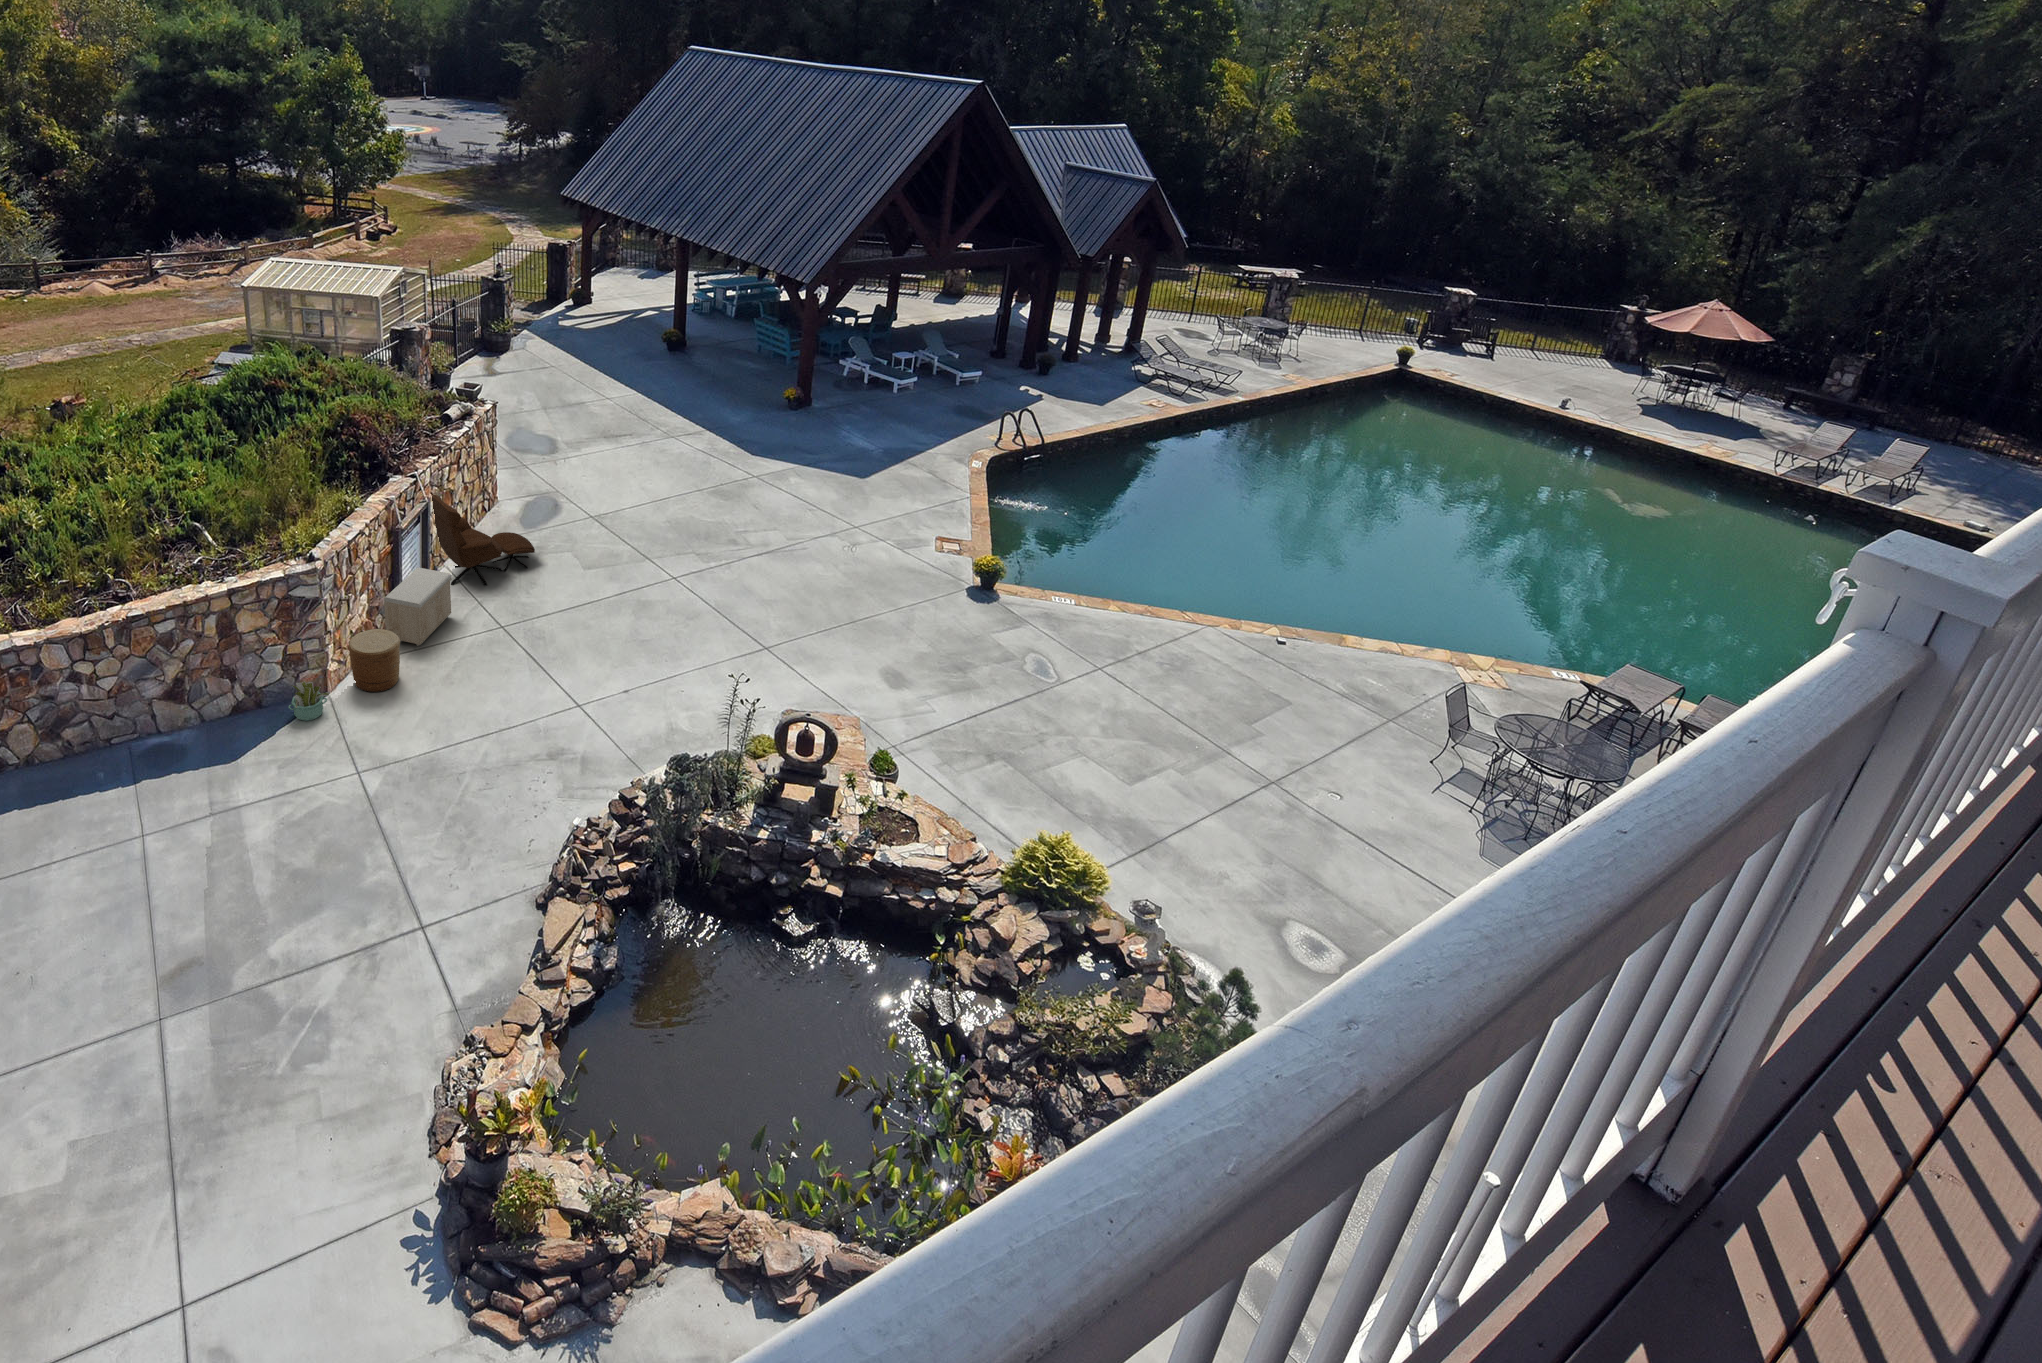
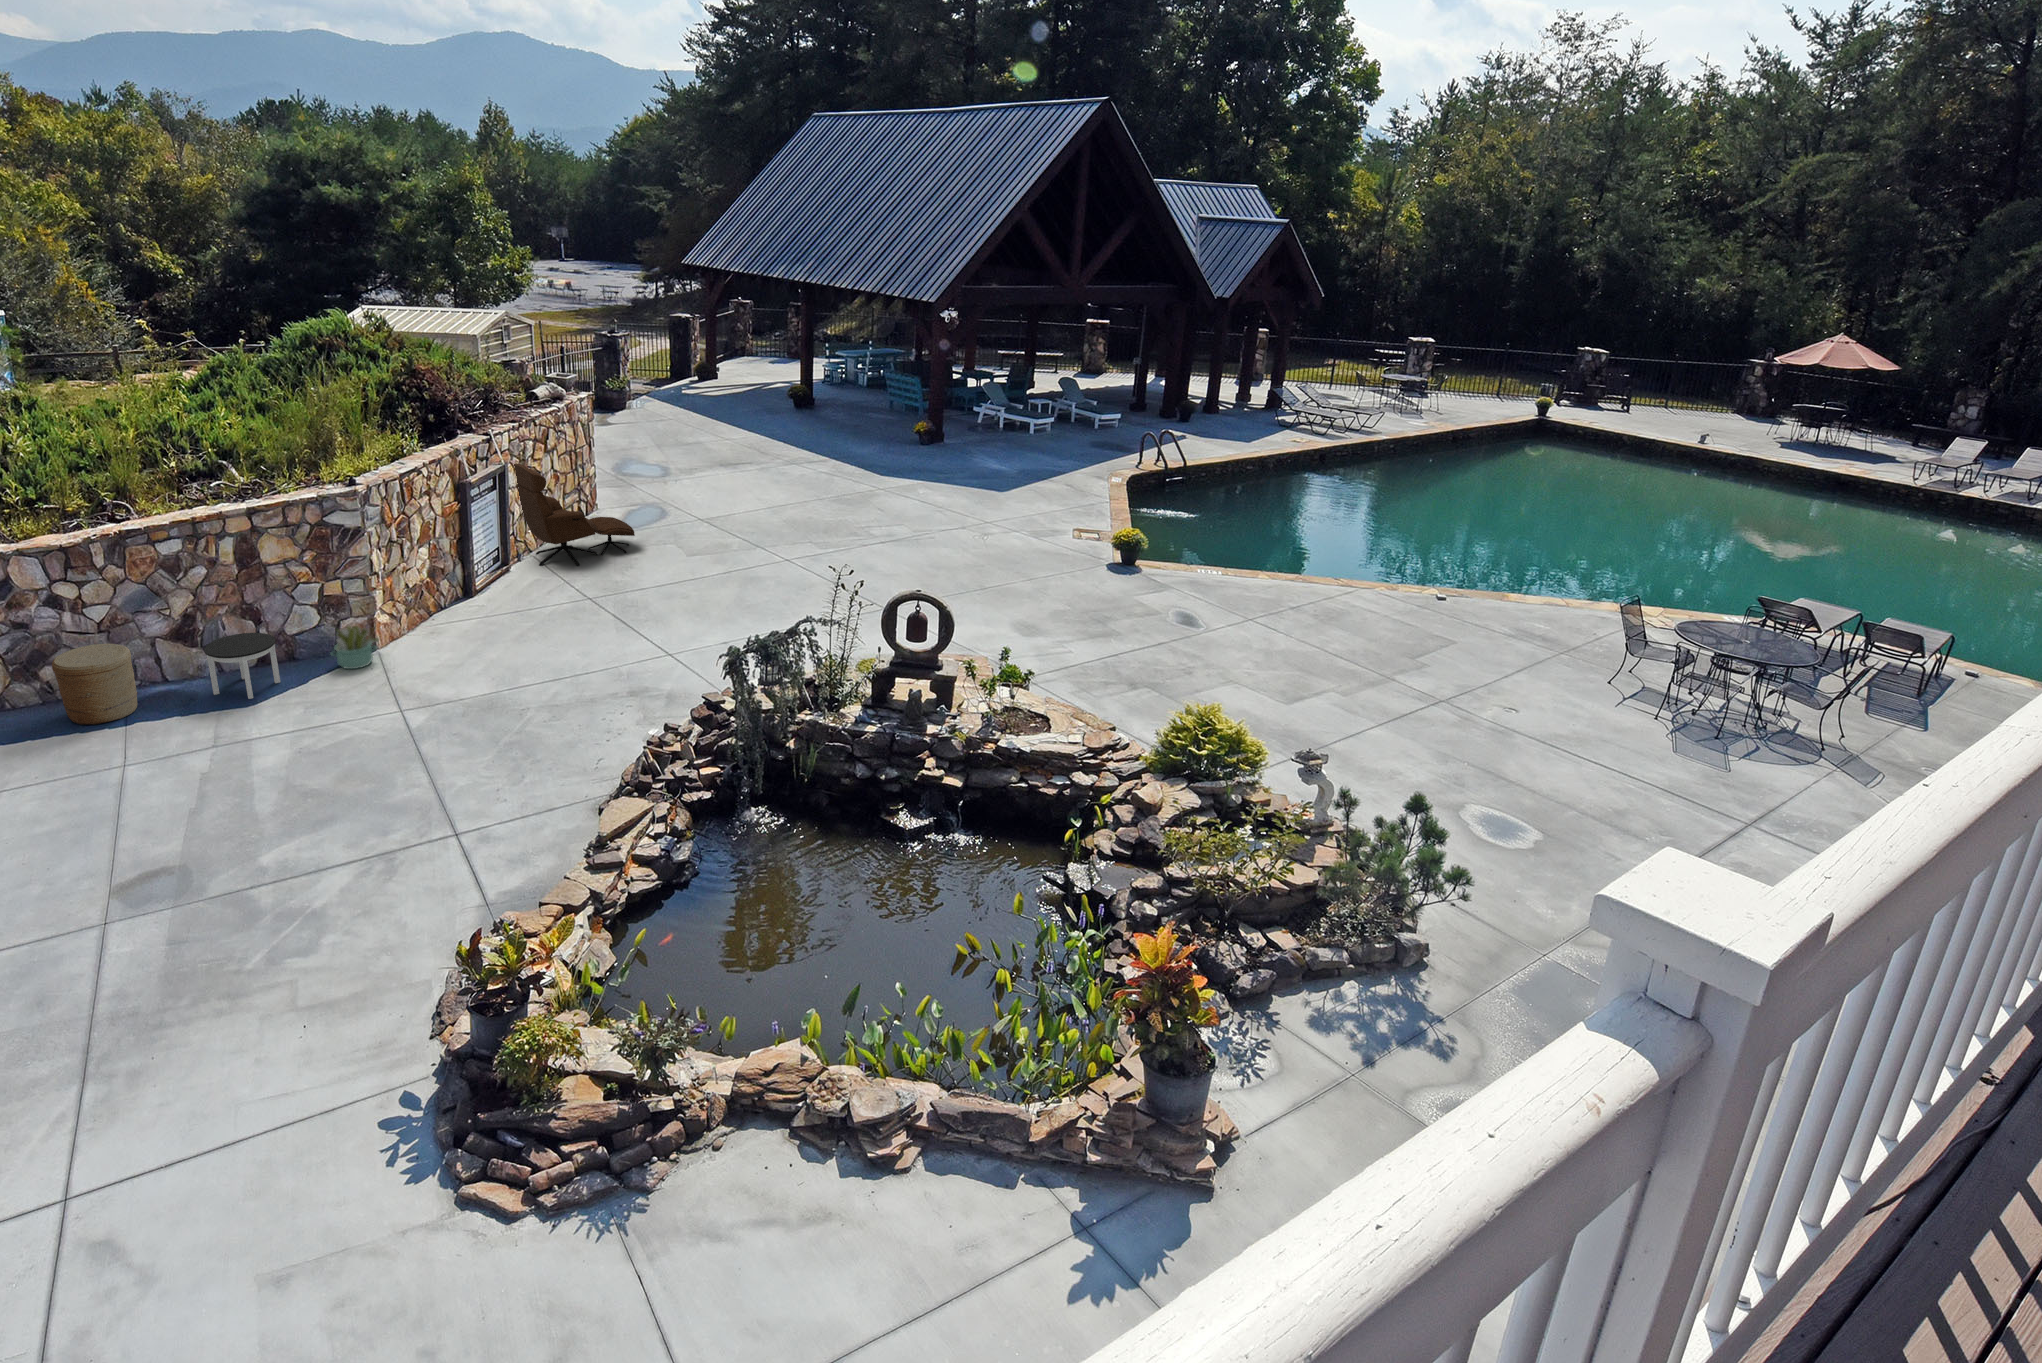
storage bench: present [384,568,452,646] -> none [453,532,535,610]
woven basket: present [348,629,400,692] -> present [52,644,138,725]
round table: none [190,693,249,757] -> present [204,633,280,699]

